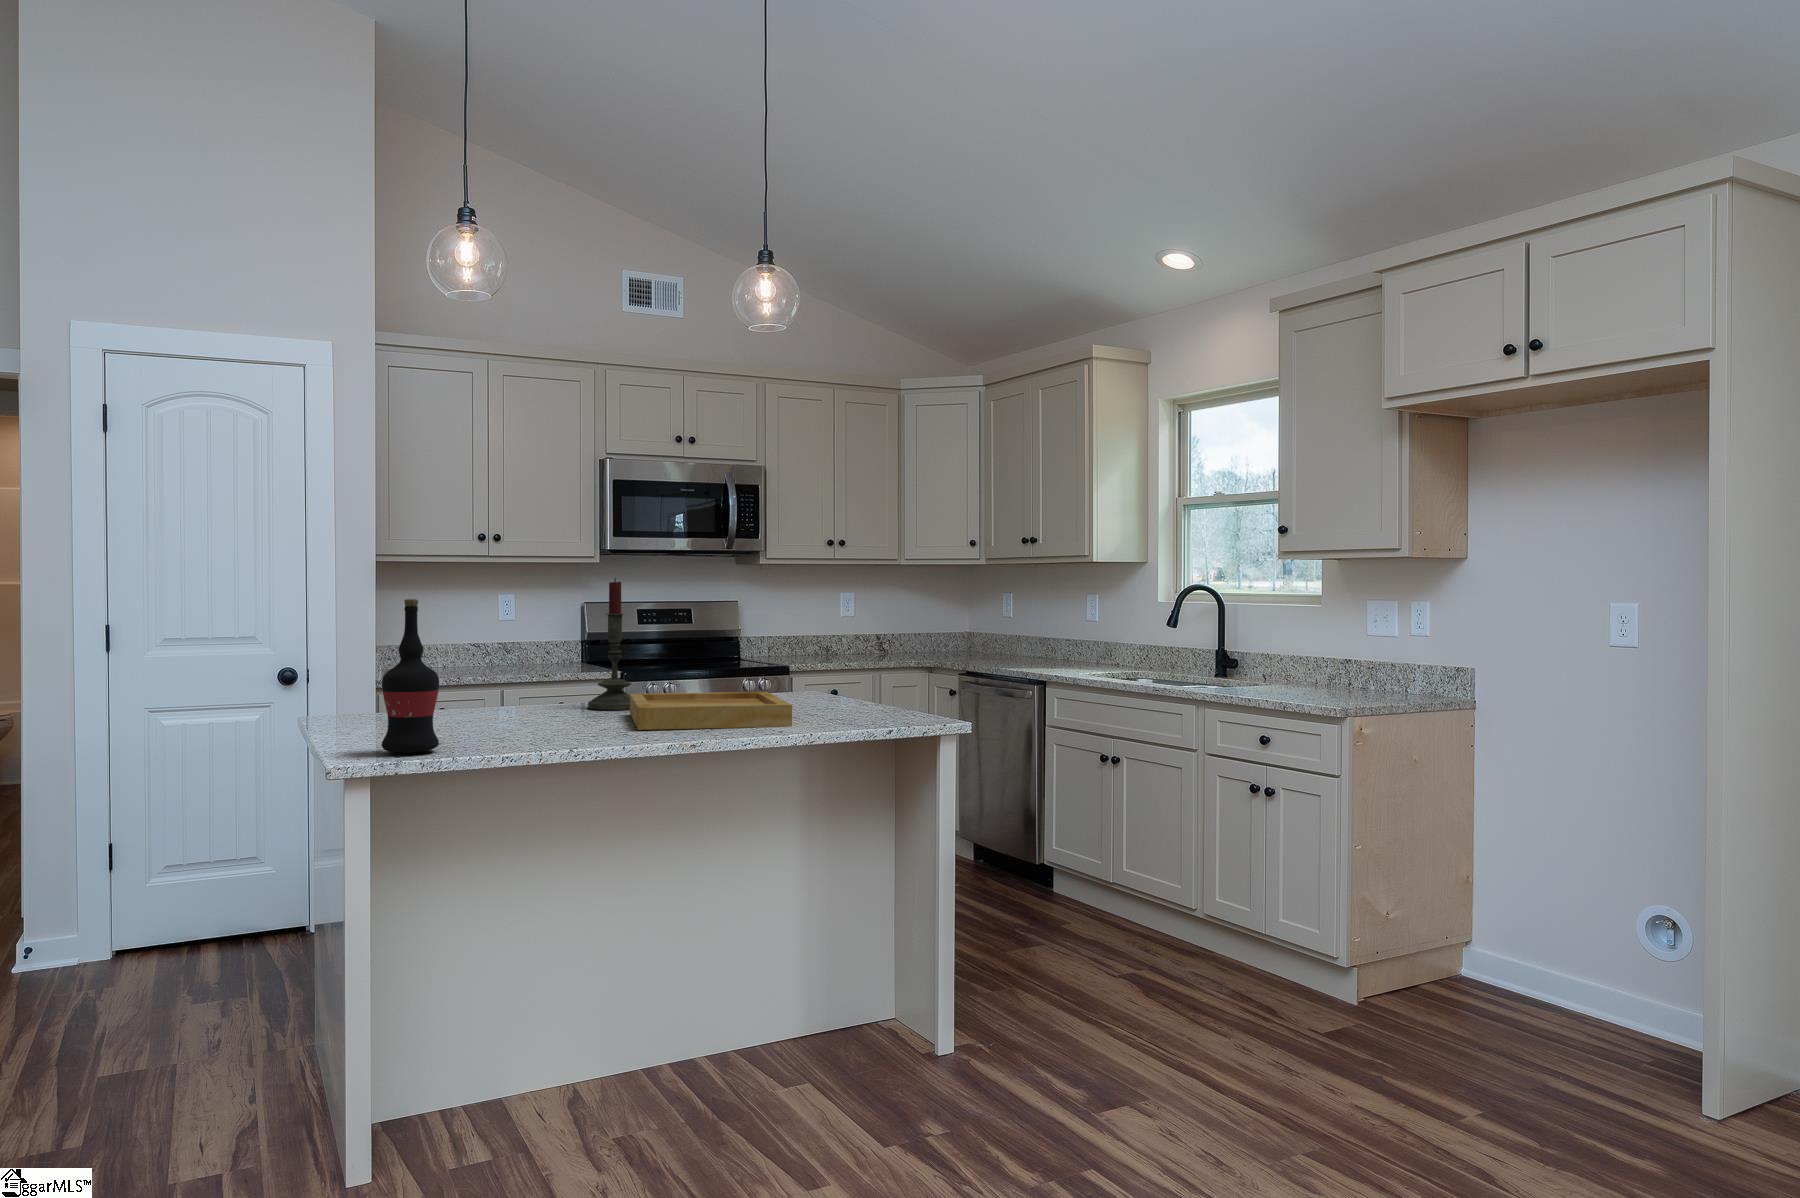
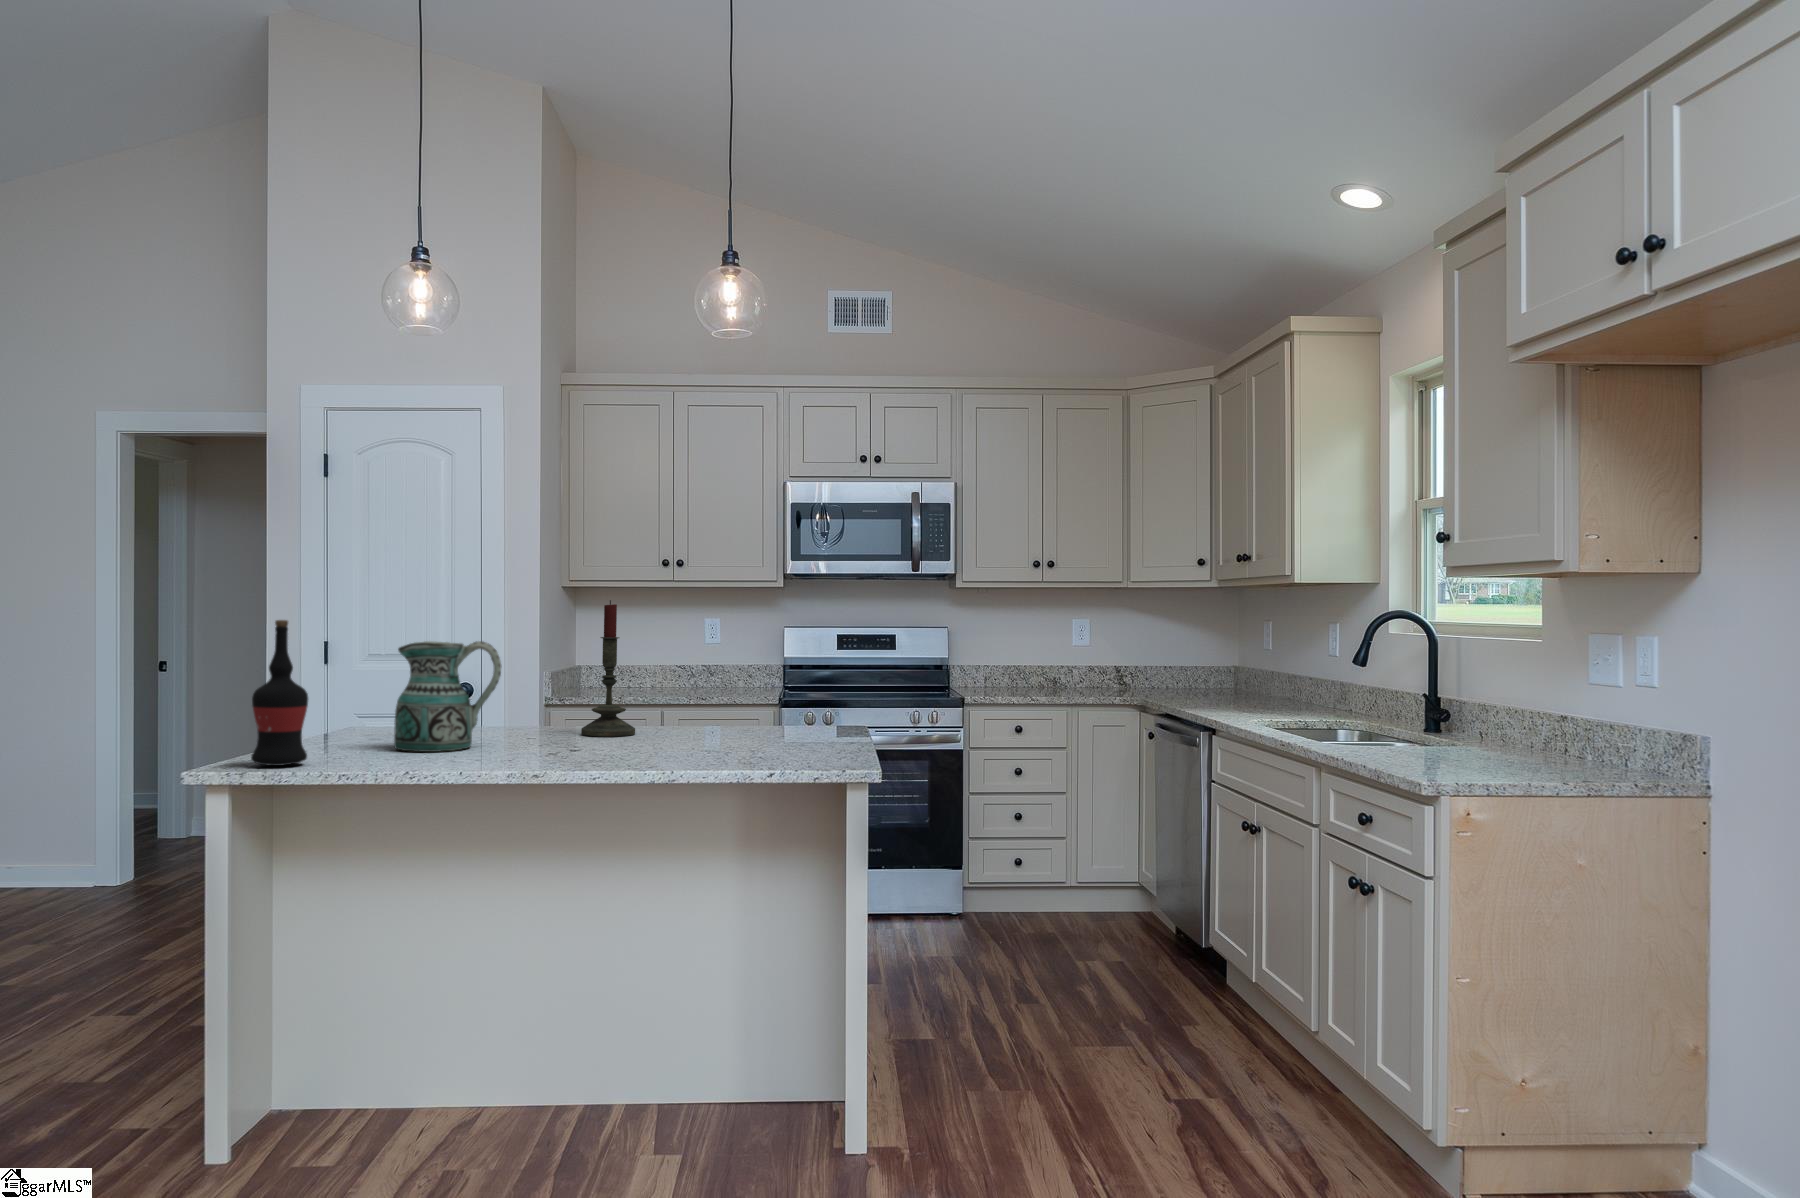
ceramic pitcher: none [461,619,565,732] -> present [394,641,501,752]
tray: present [630,692,792,730] -> none [534,720,732,762]

